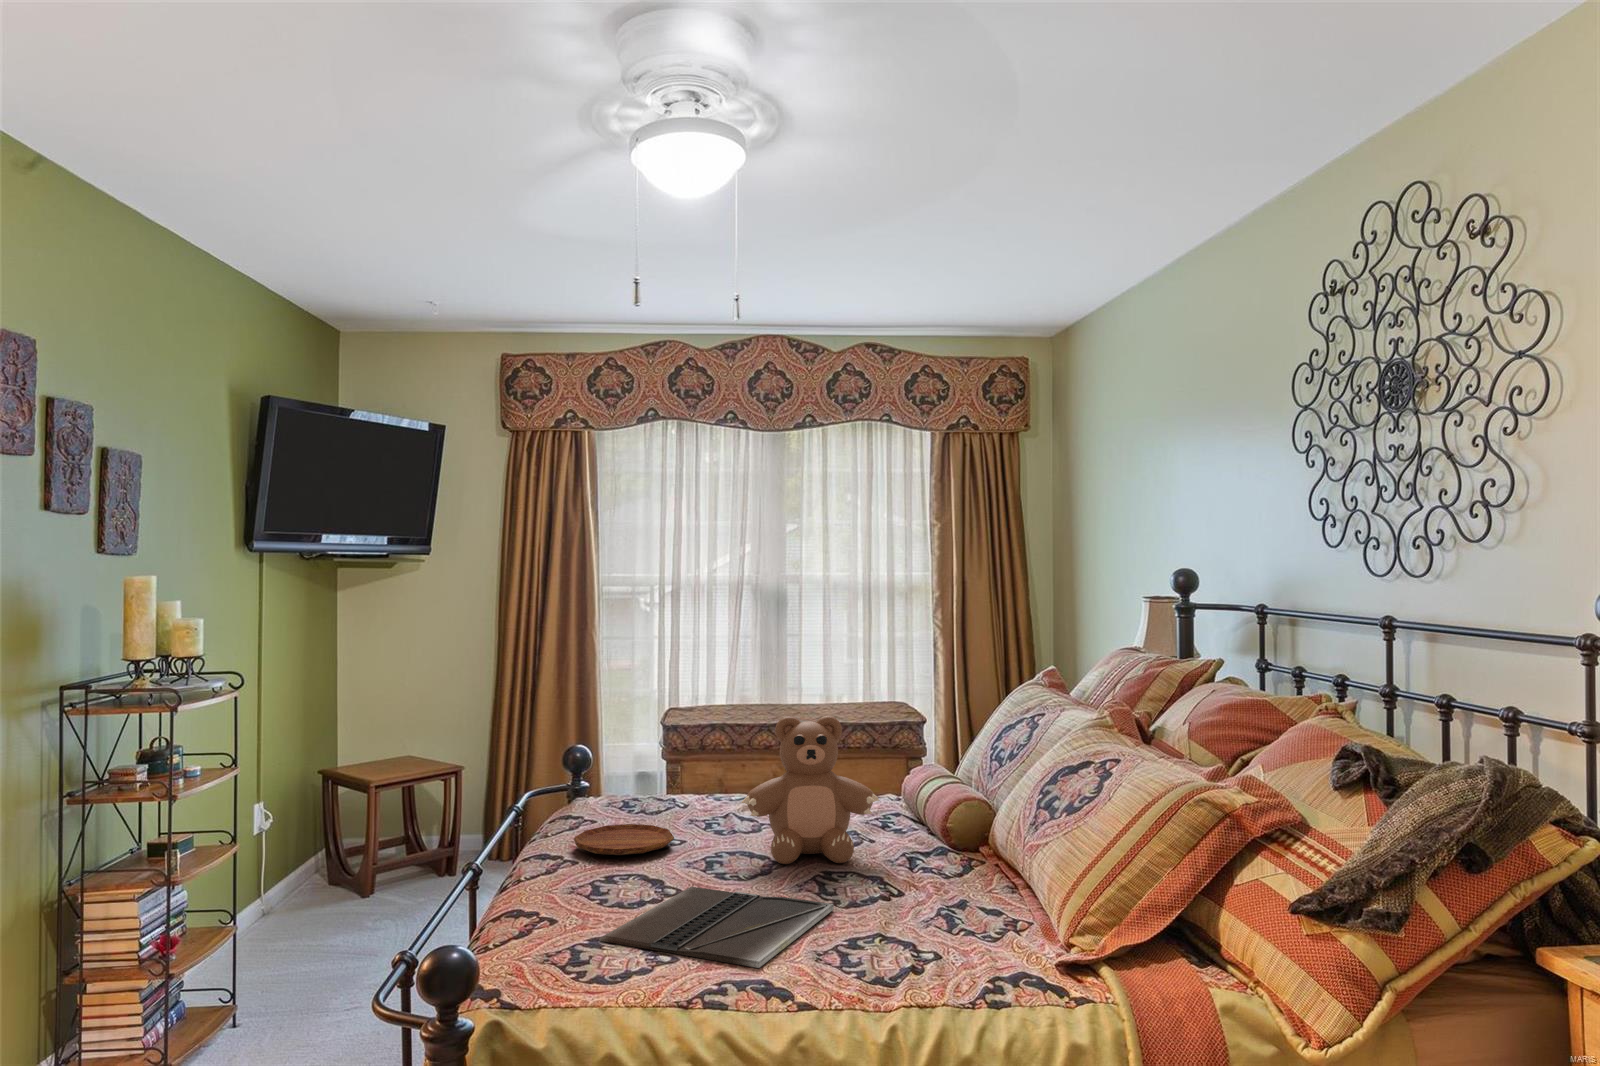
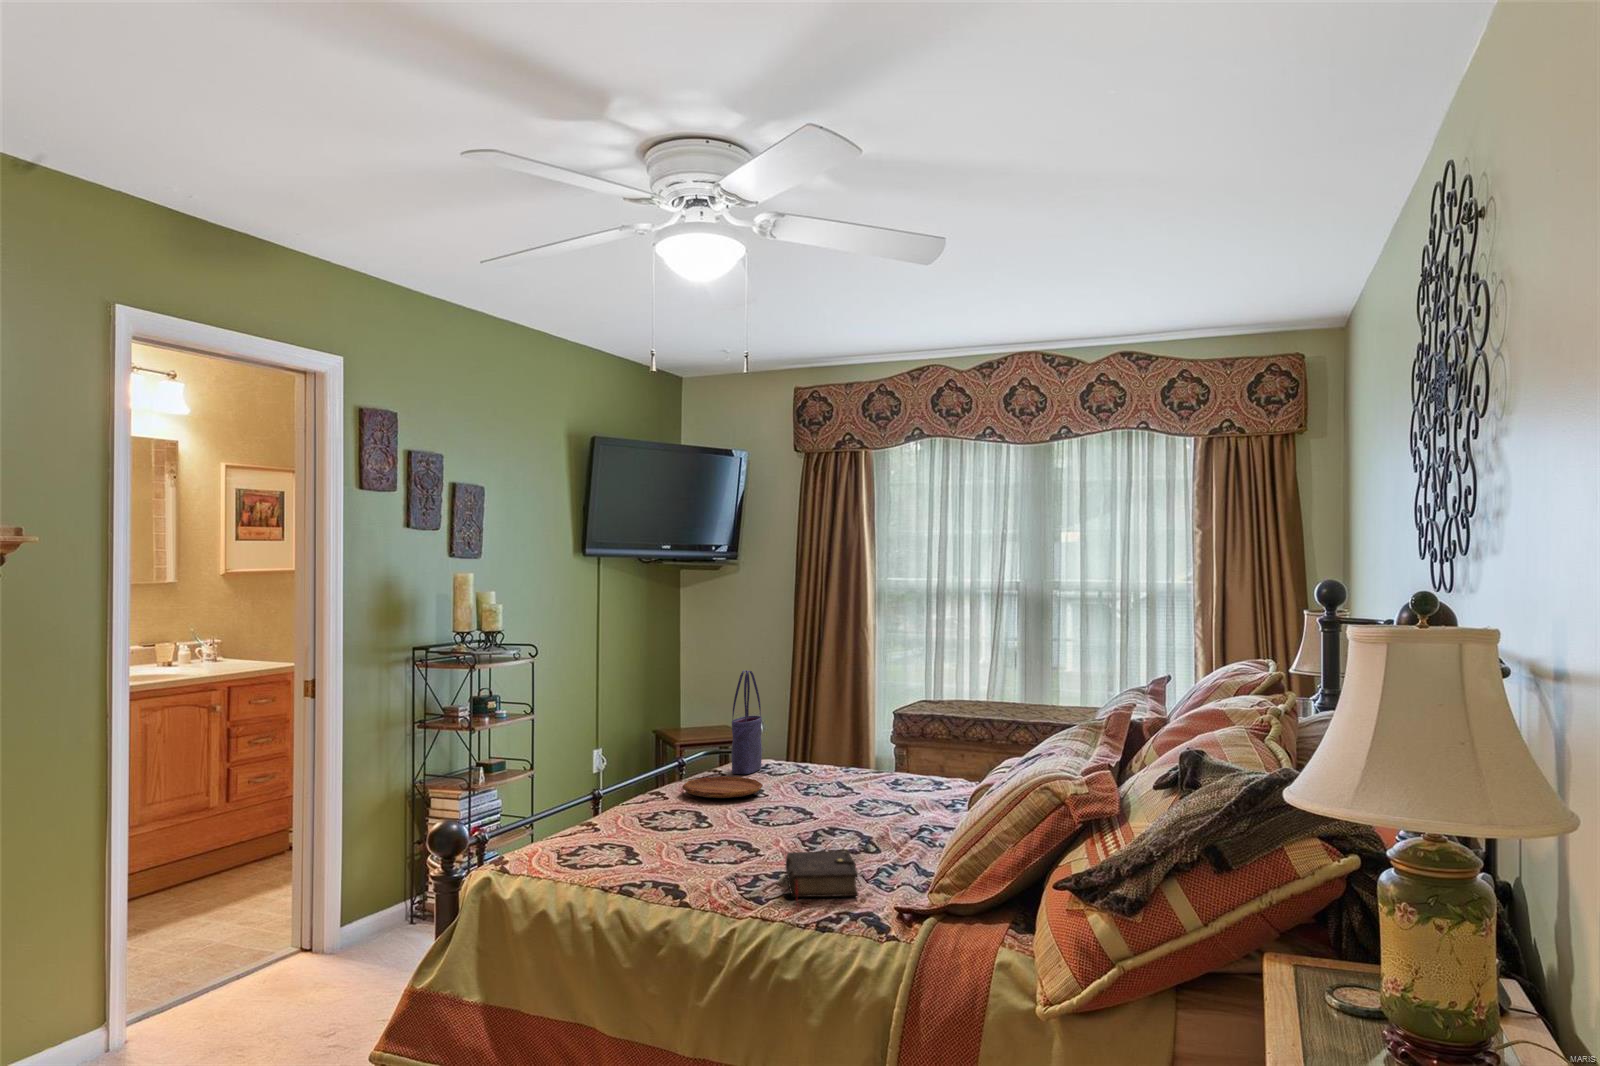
tote bag: none [590,692,618,820] -> present [732,670,762,774]
teddy bear: present [741,716,879,864] -> none [794,696,907,823]
laptop: present [599,887,834,968] -> none [609,823,800,878]
book: none [865,902,989,984] -> present [785,851,858,905]

